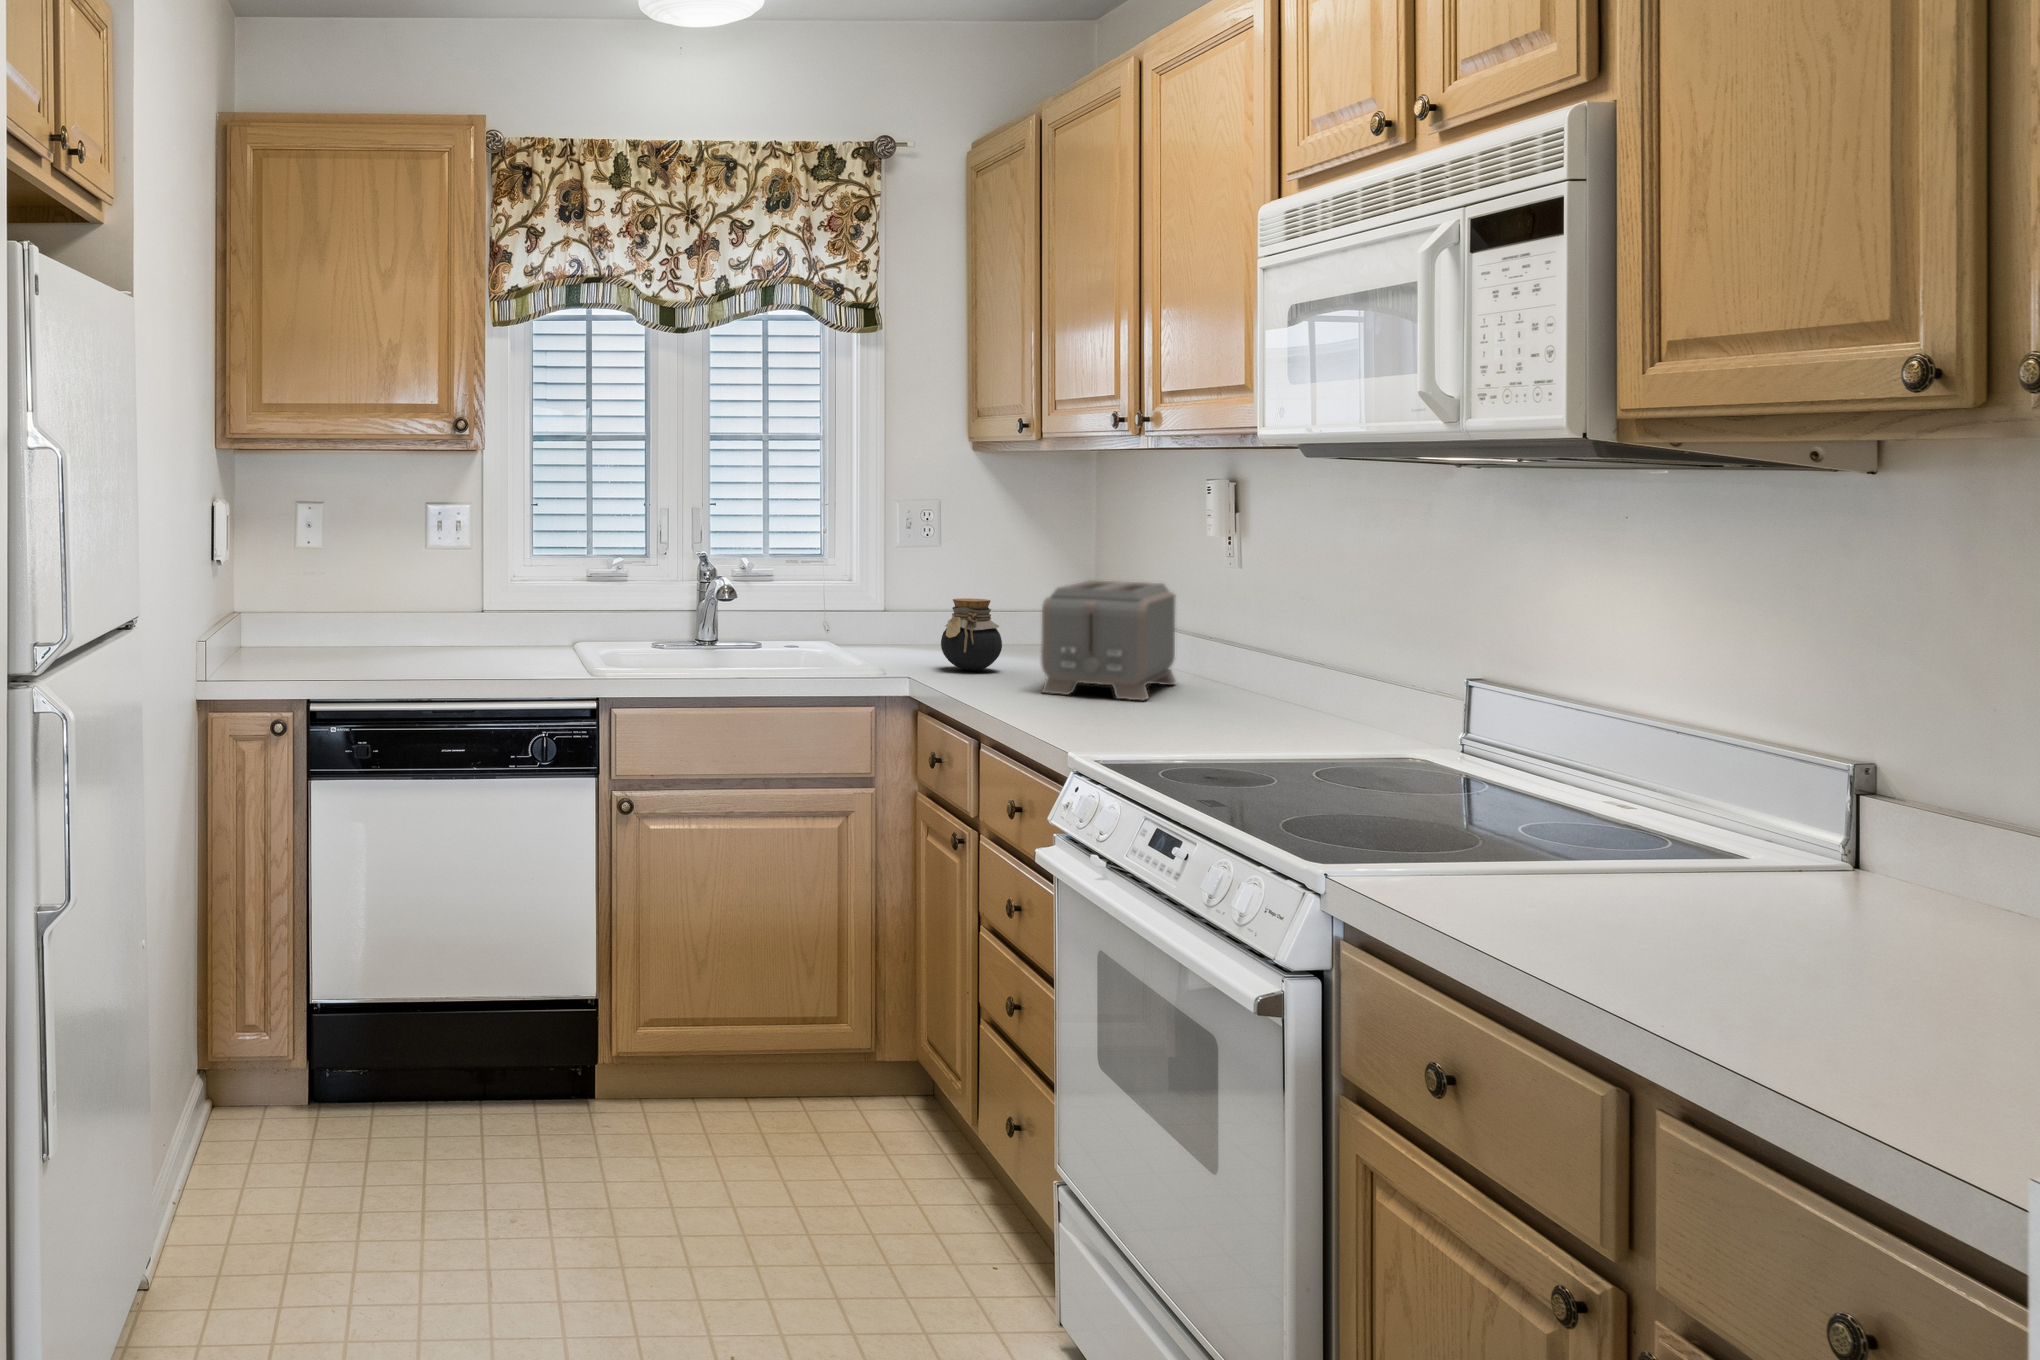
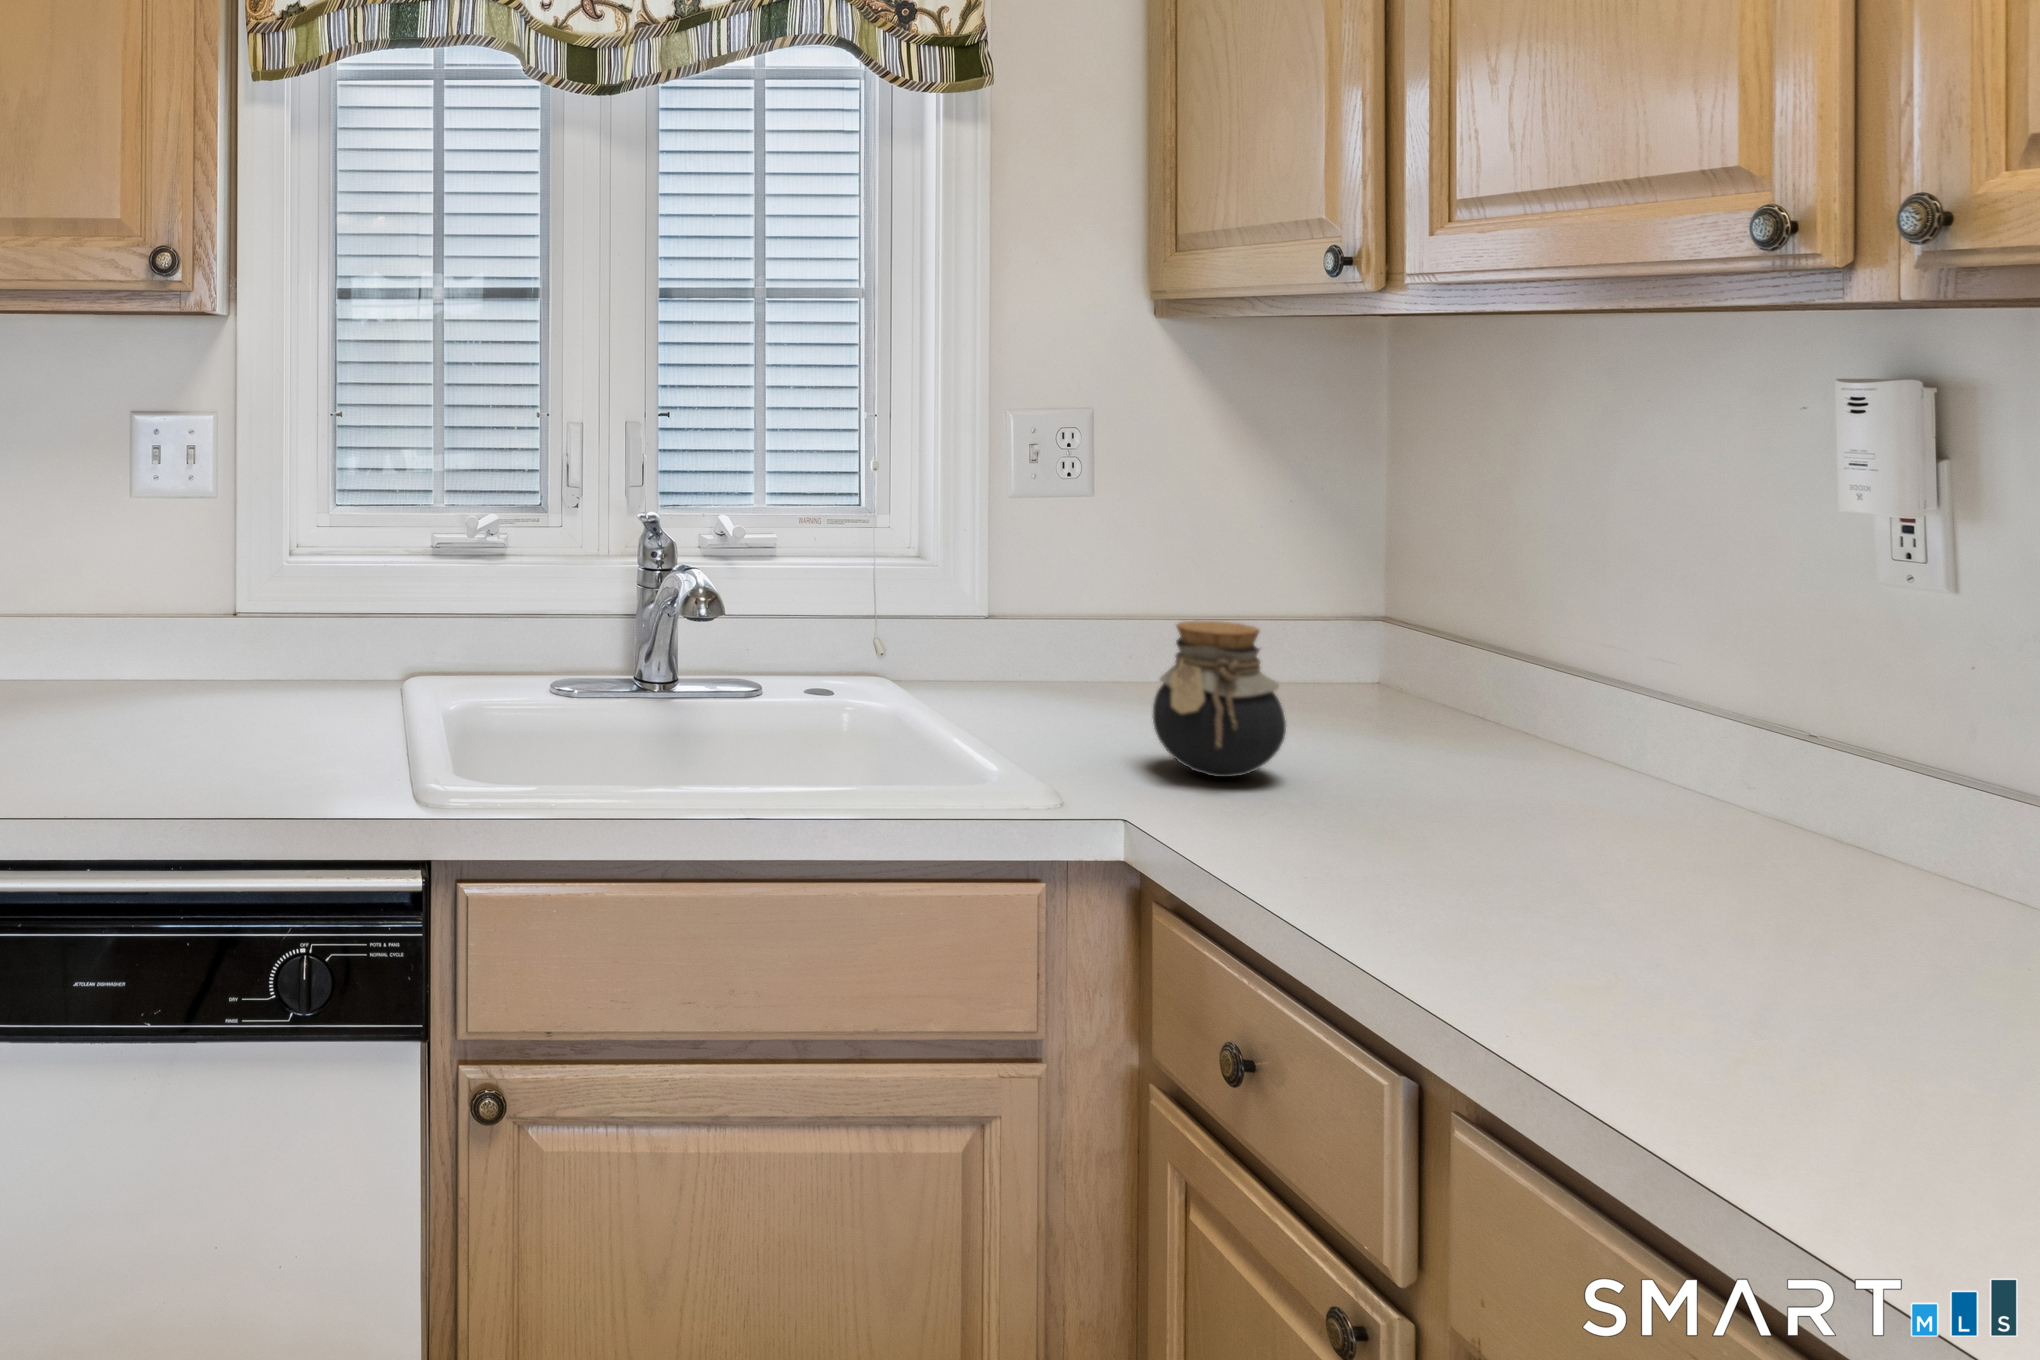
toaster: present [1041,580,1176,700] -> none [1462,595,1753,930]

